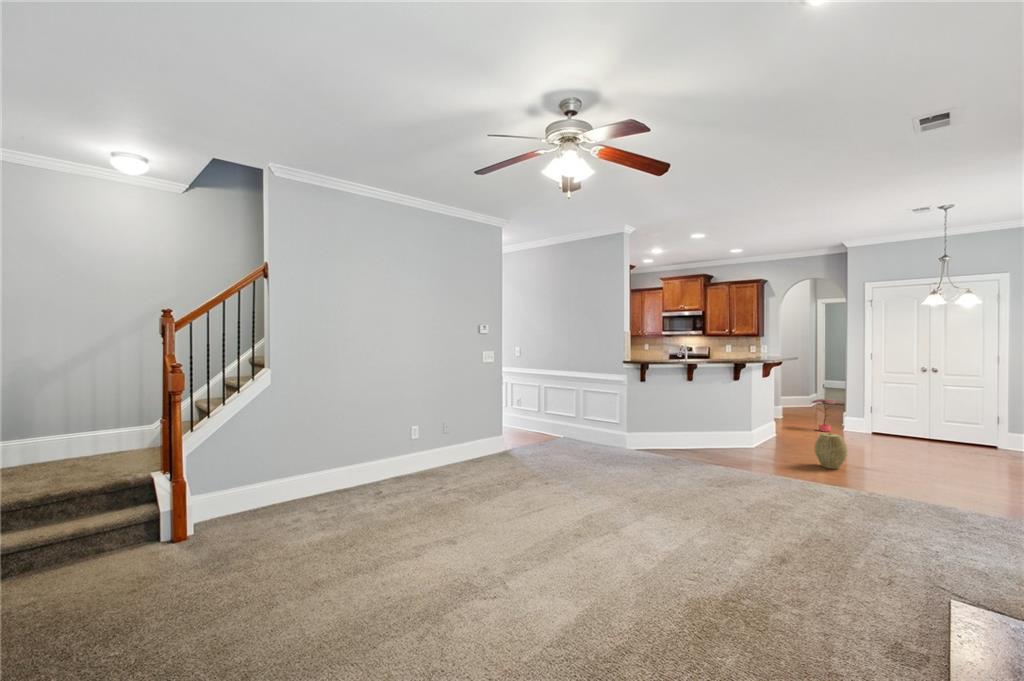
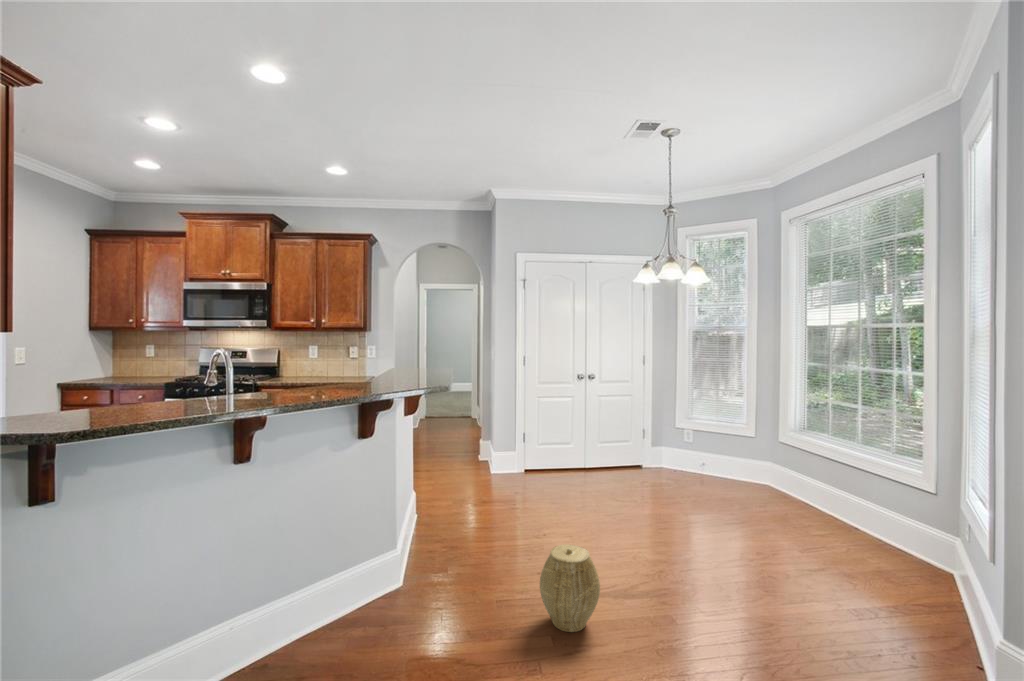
potted plant: present [812,399,836,432] -> none [453,430,484,482]

